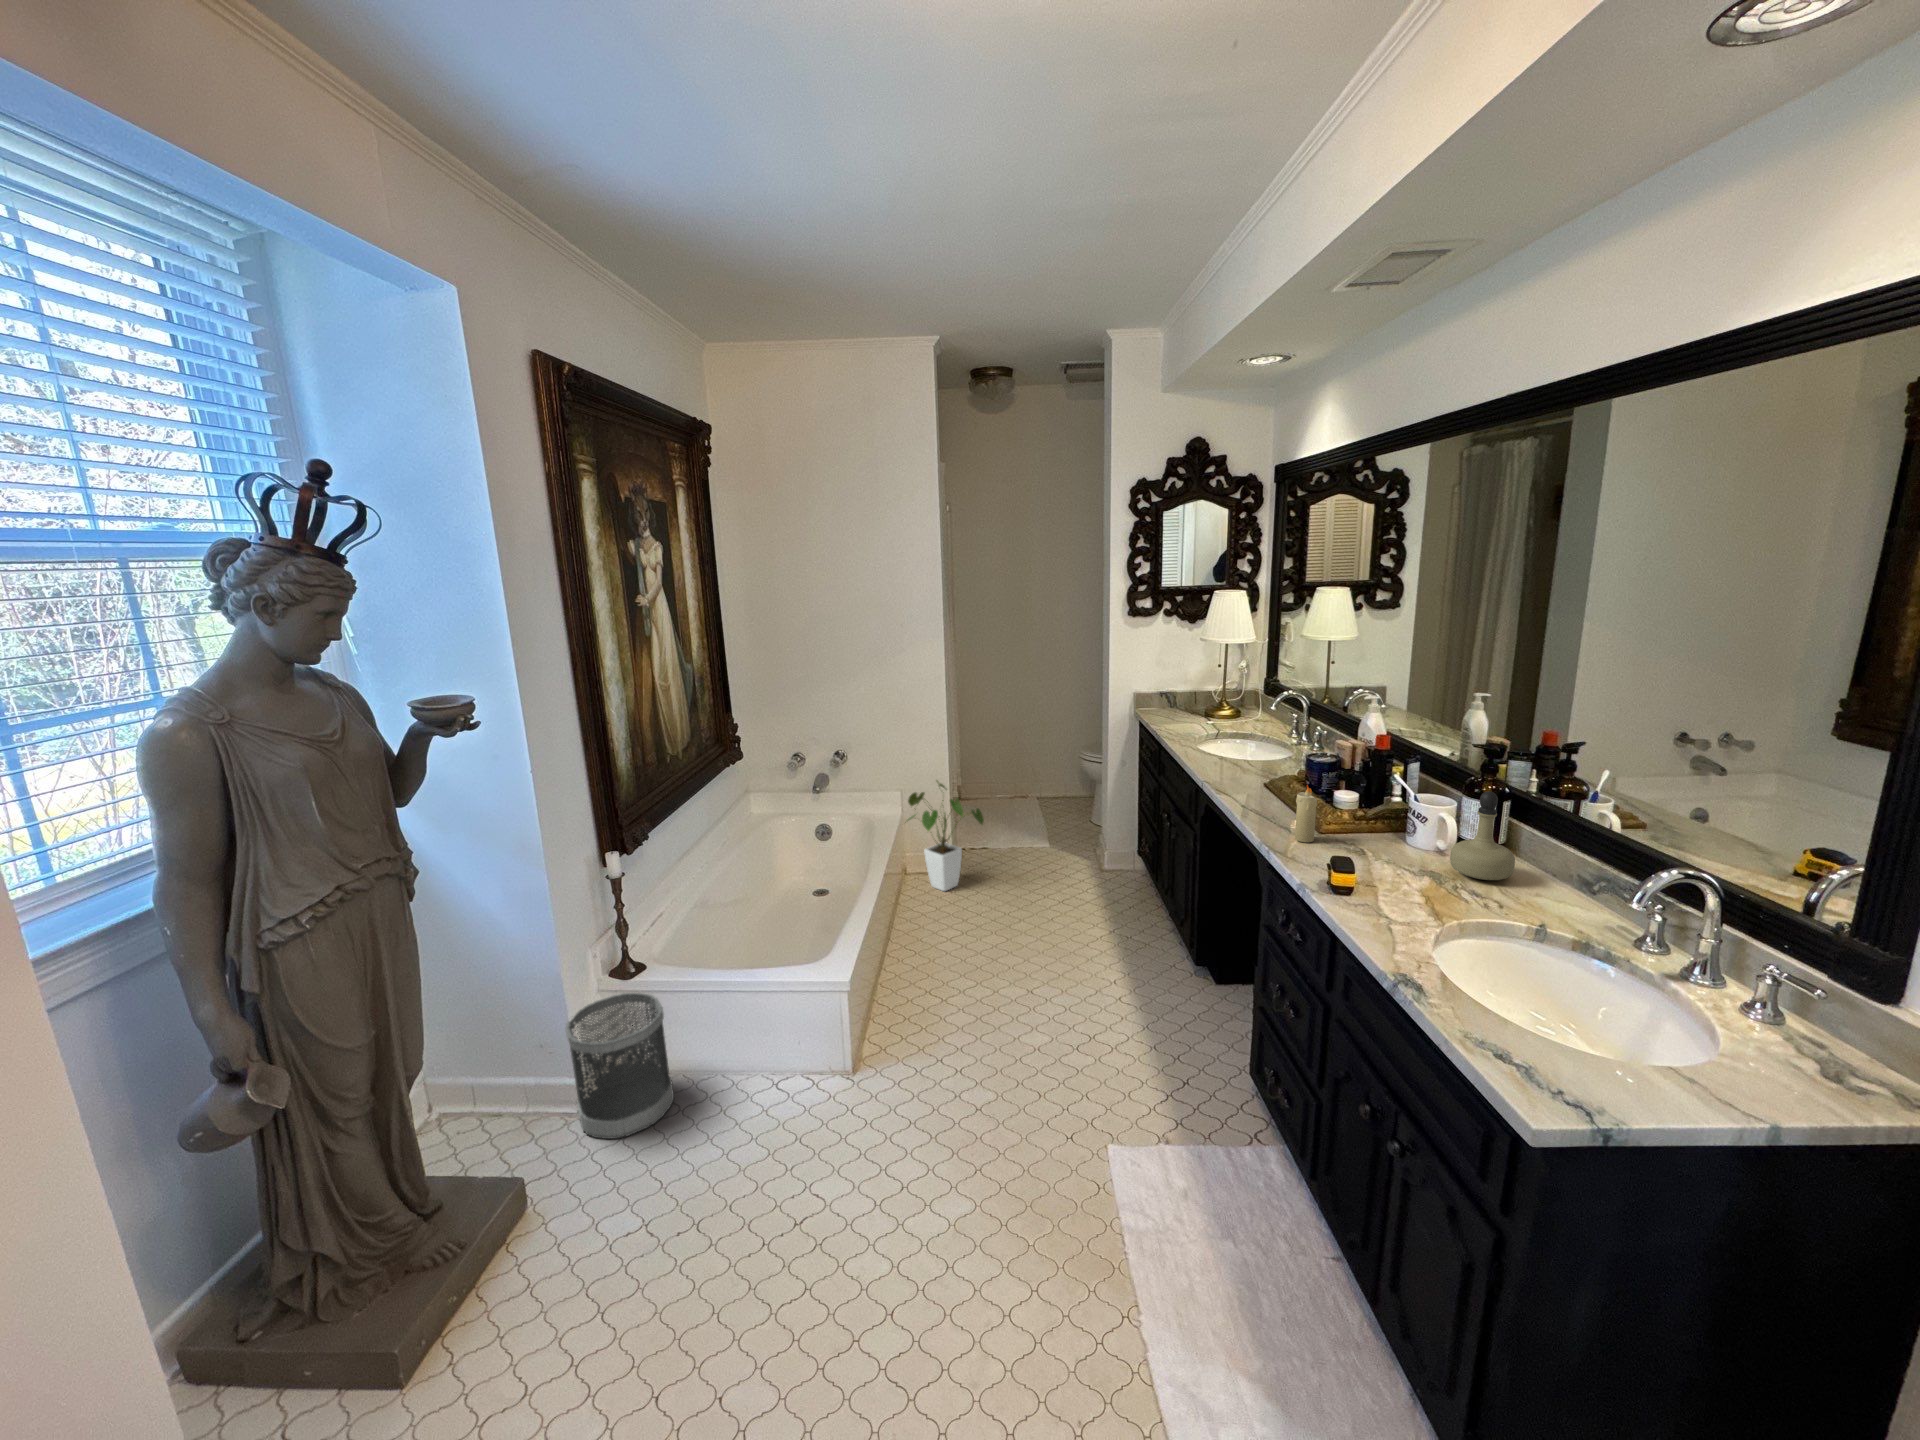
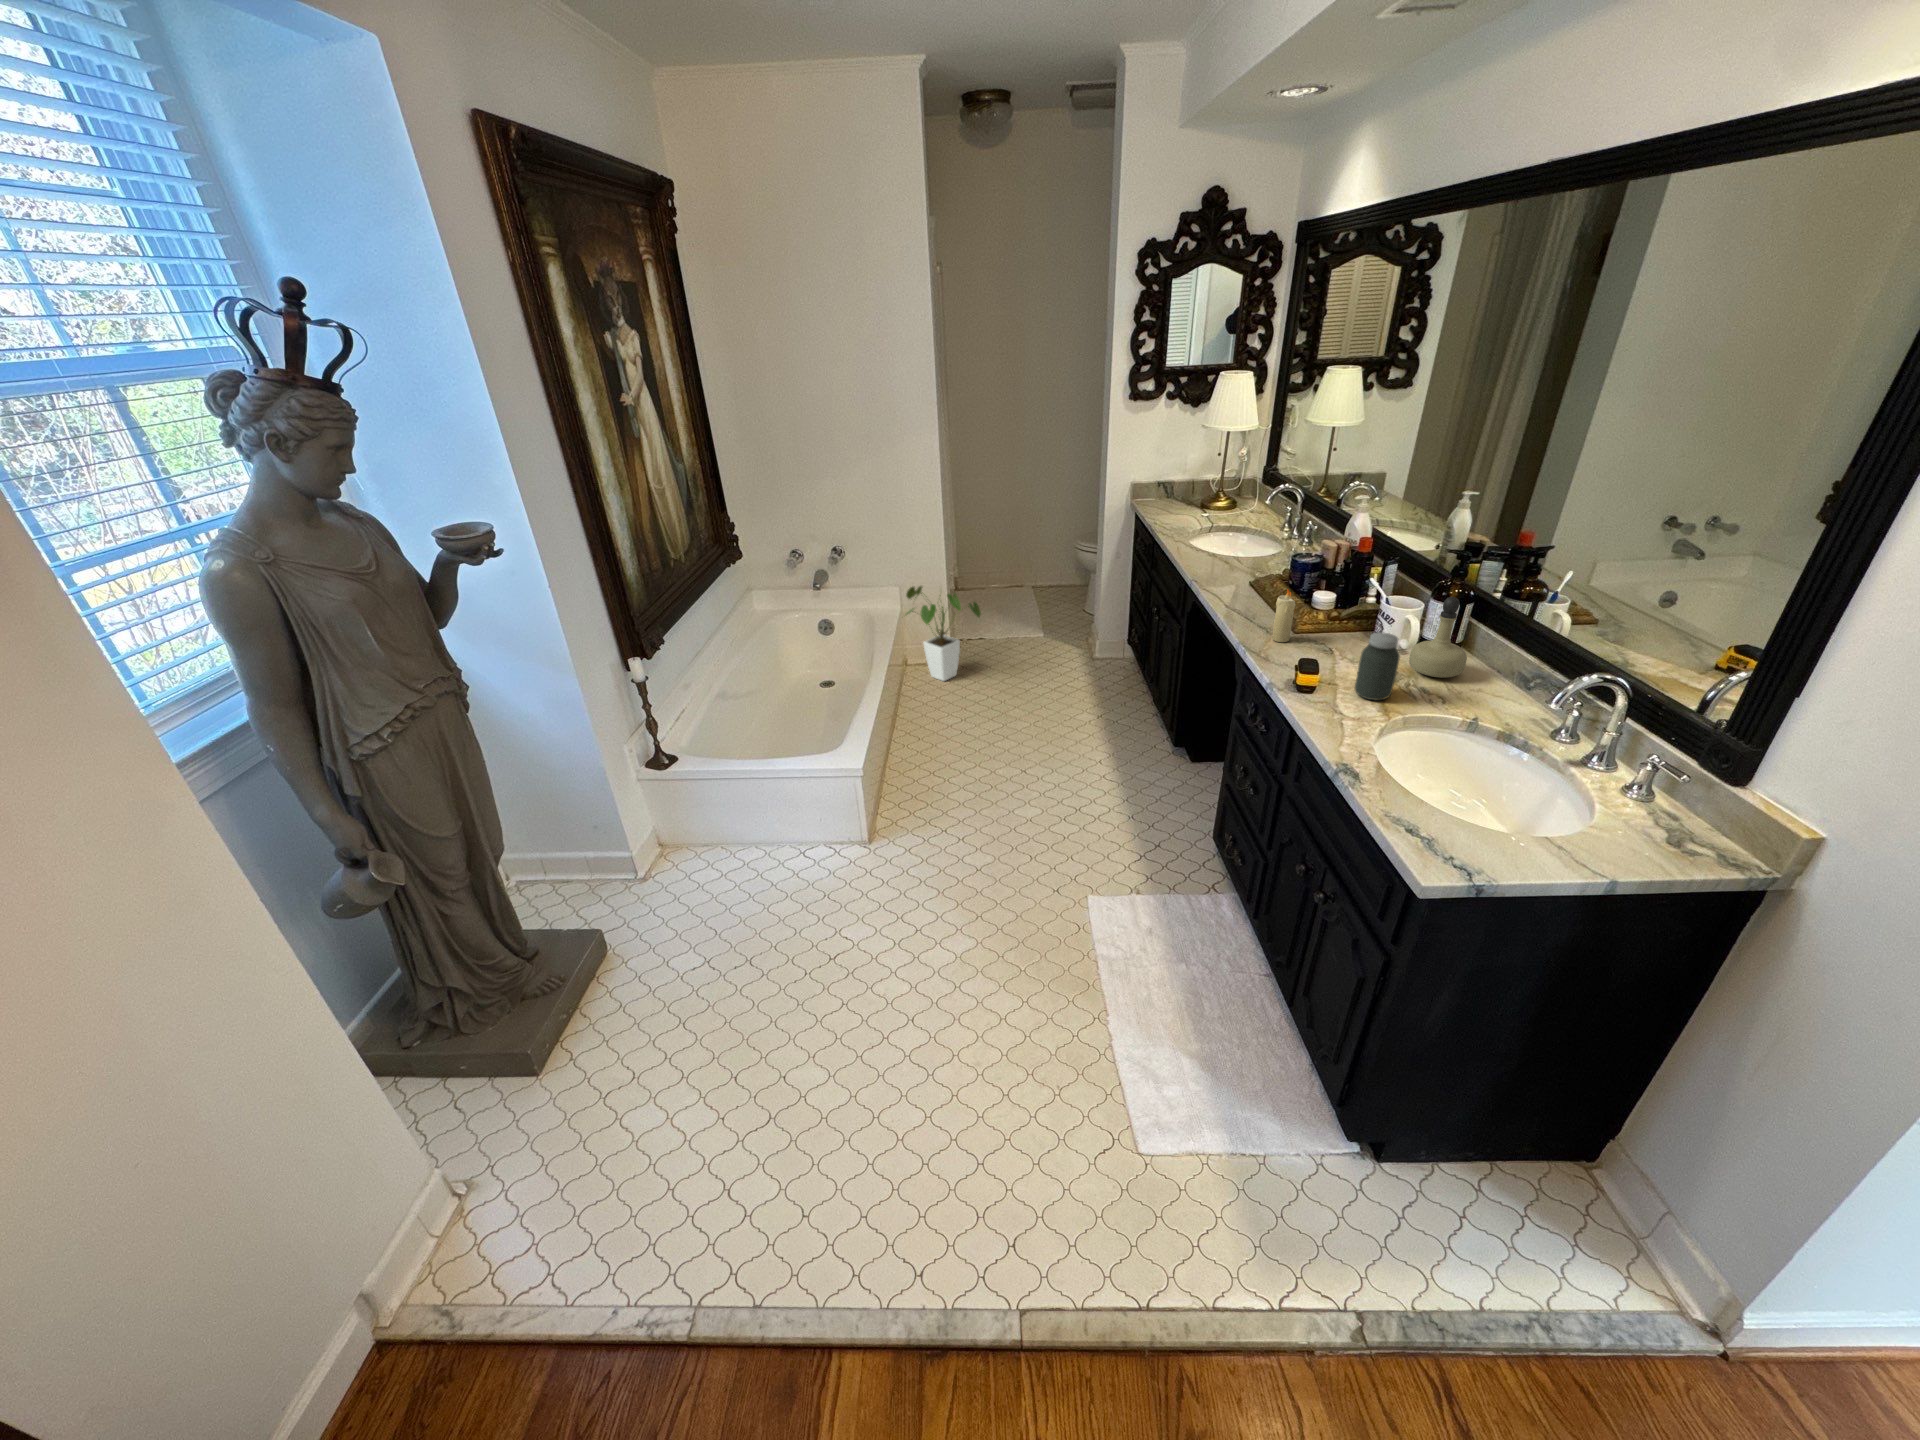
jar: none [1396,828,1443,904] -> present [1355,633,1400,700]
wastebasket: present [565,993,674,1139] -> none [612,781,714,902]

